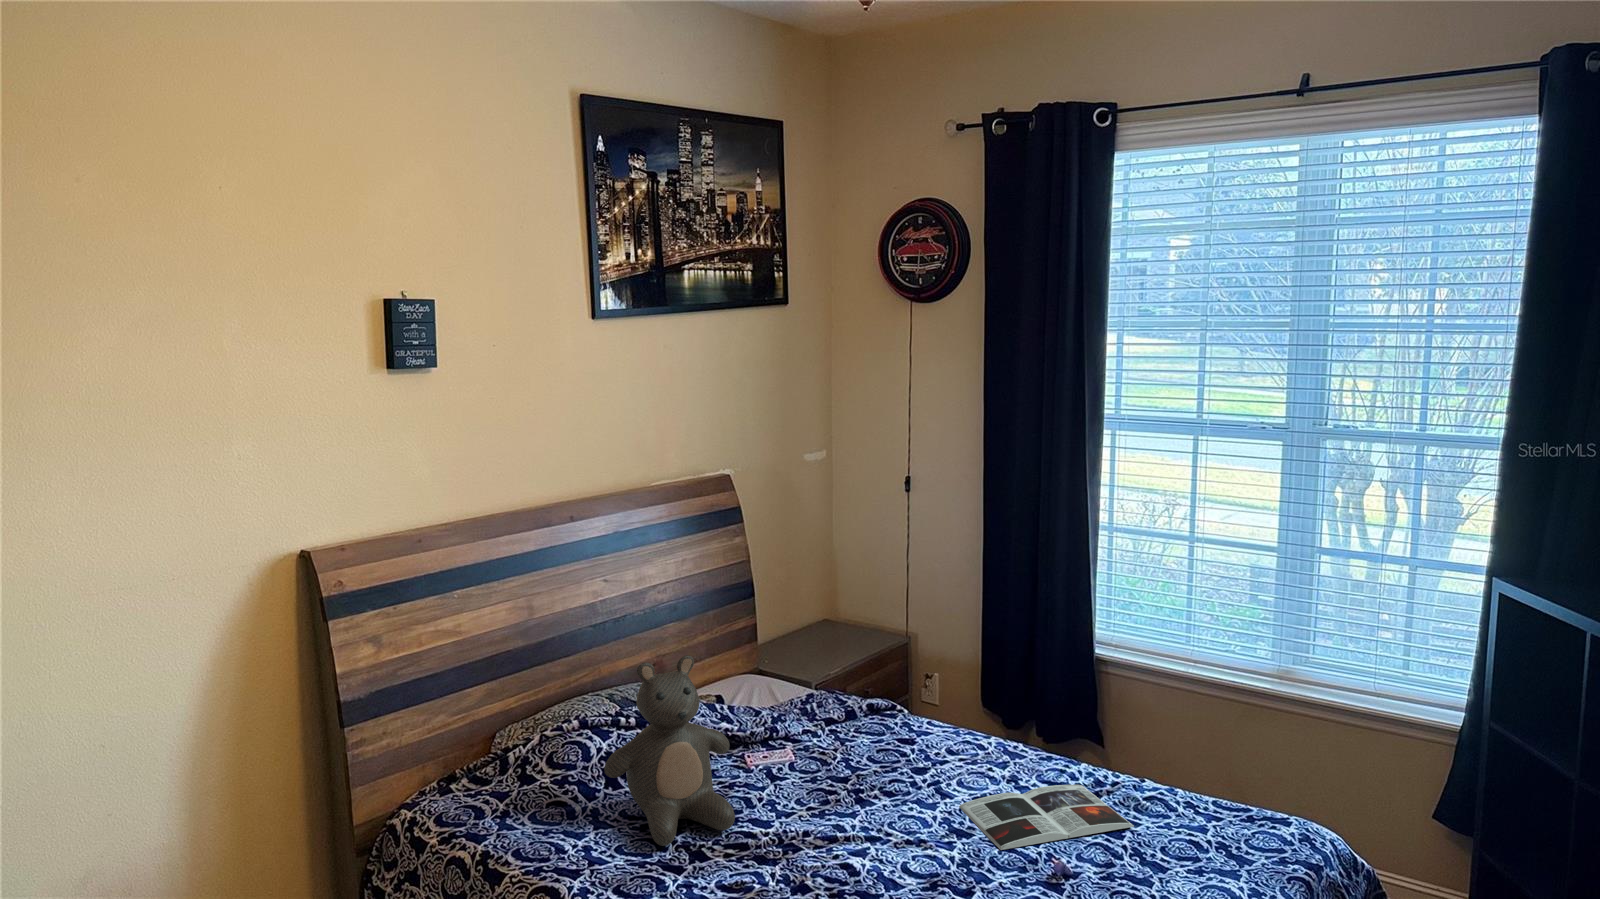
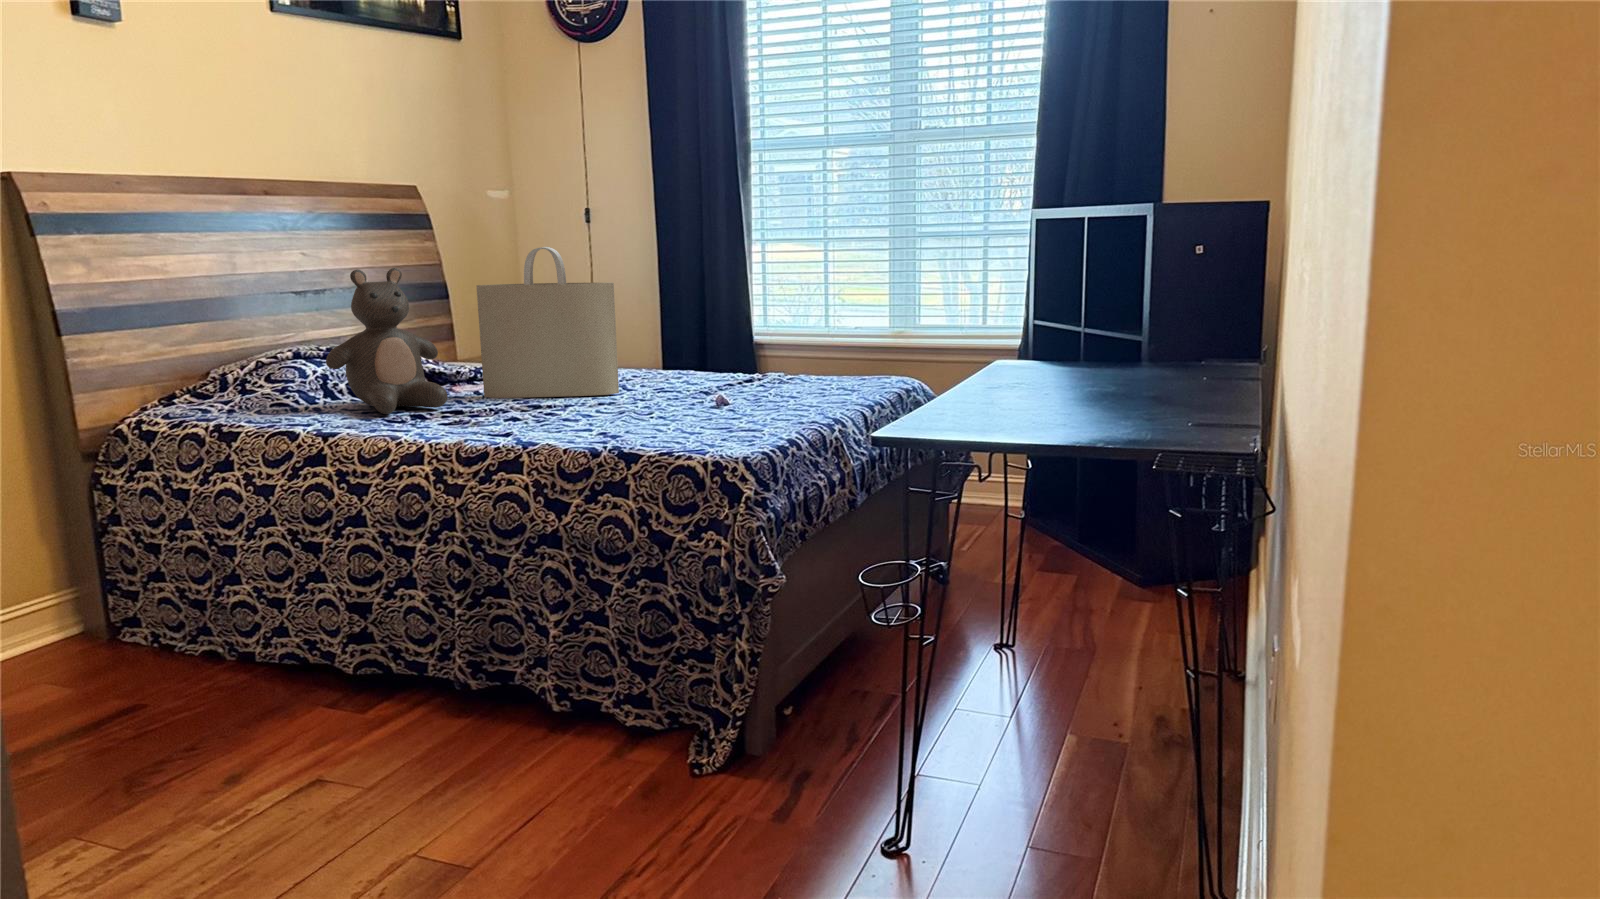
tote bag: none [777,623,938,807] -> present [476,247,619,398]
magazine: present [959,785,1134,850] -> none [637,382,773,404]

